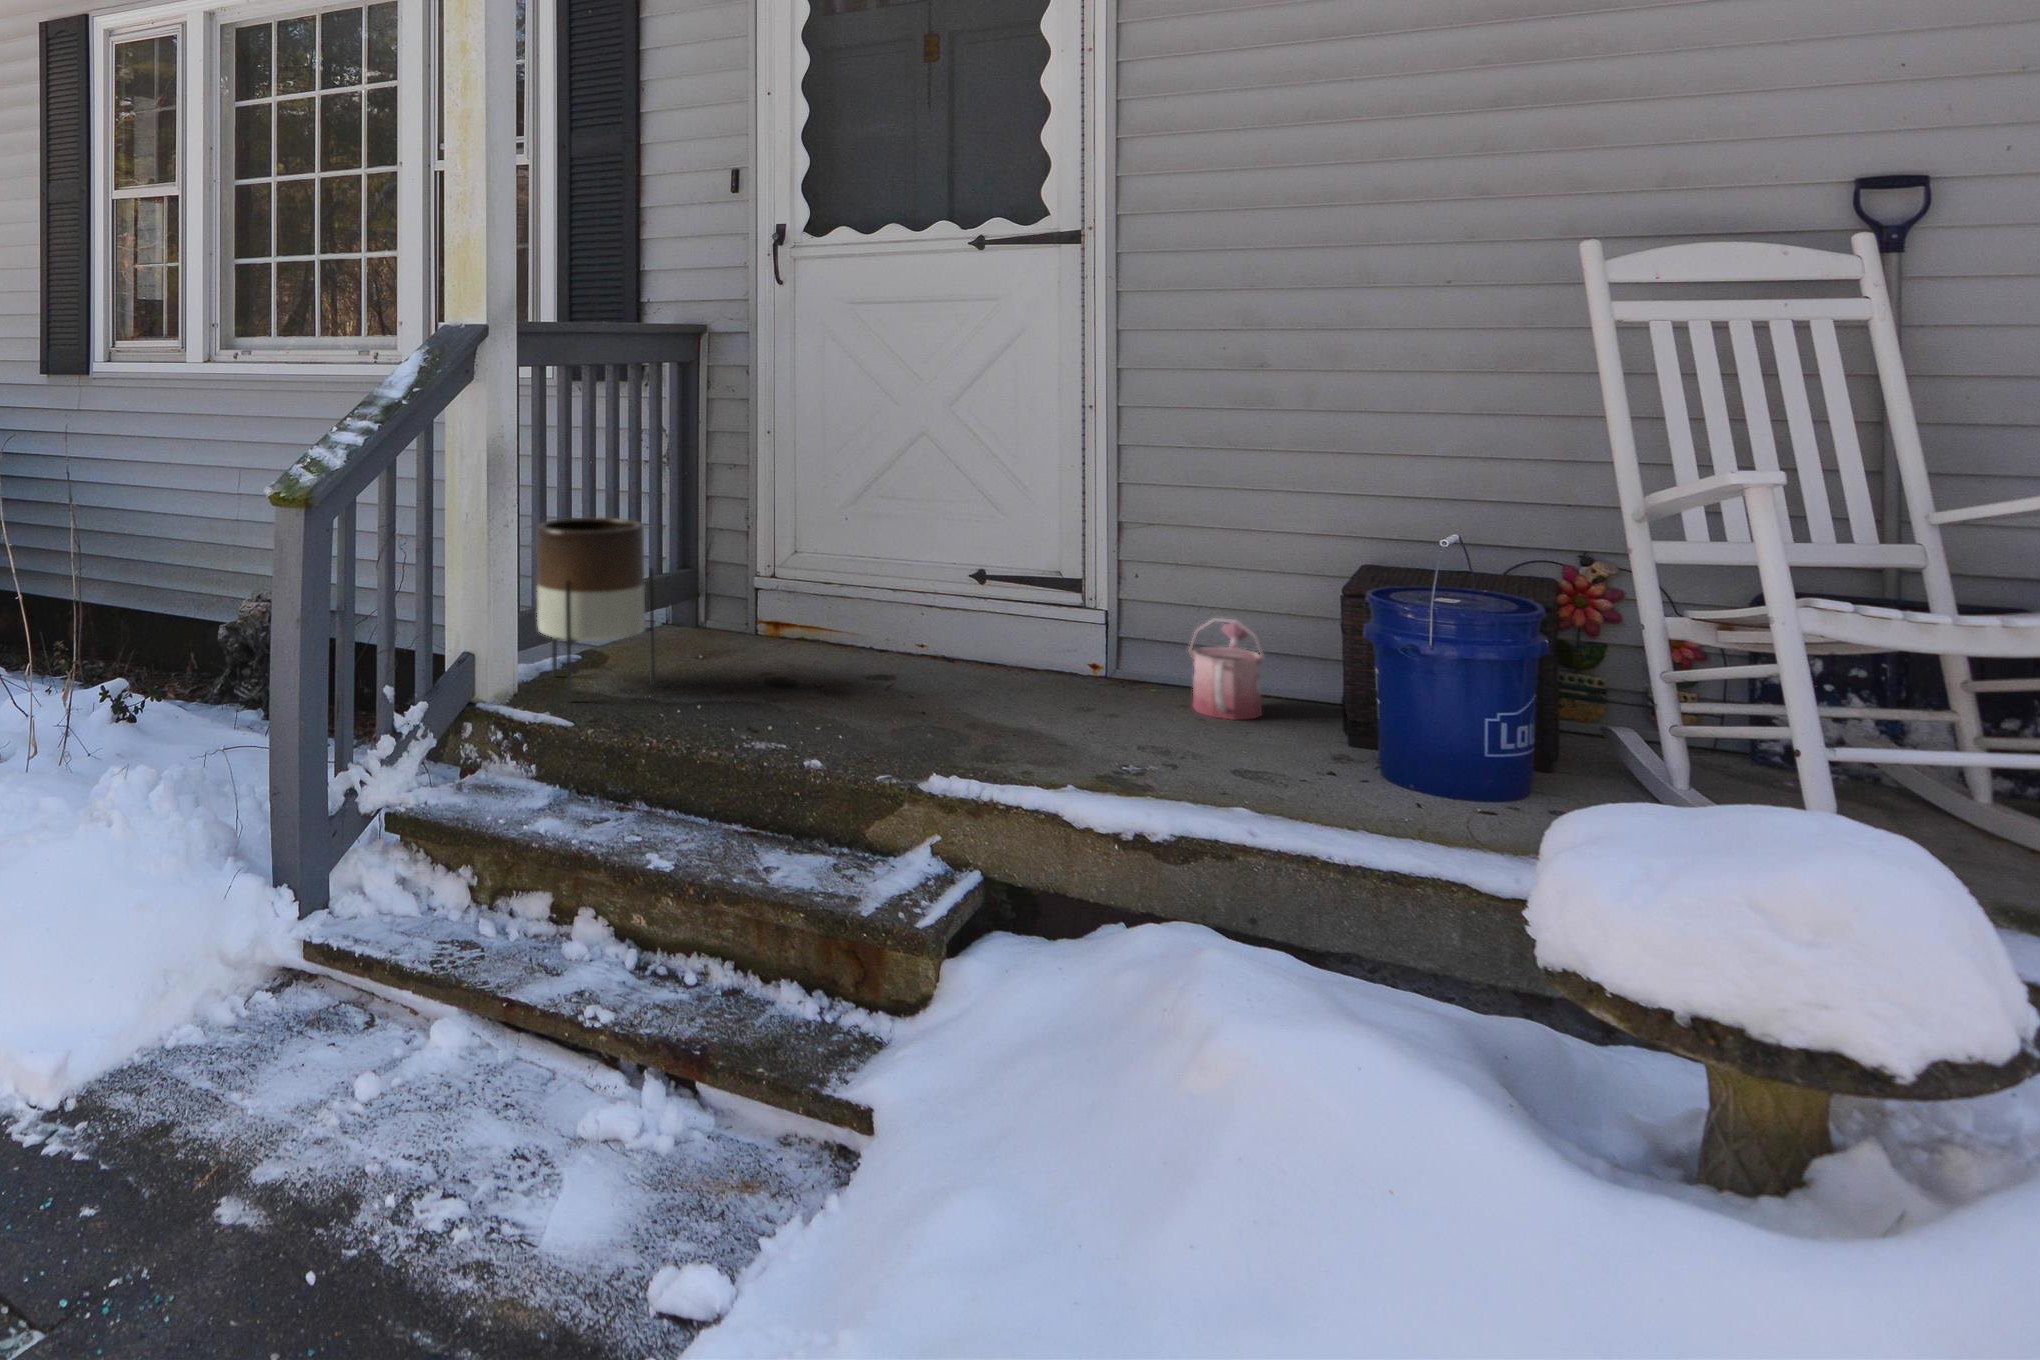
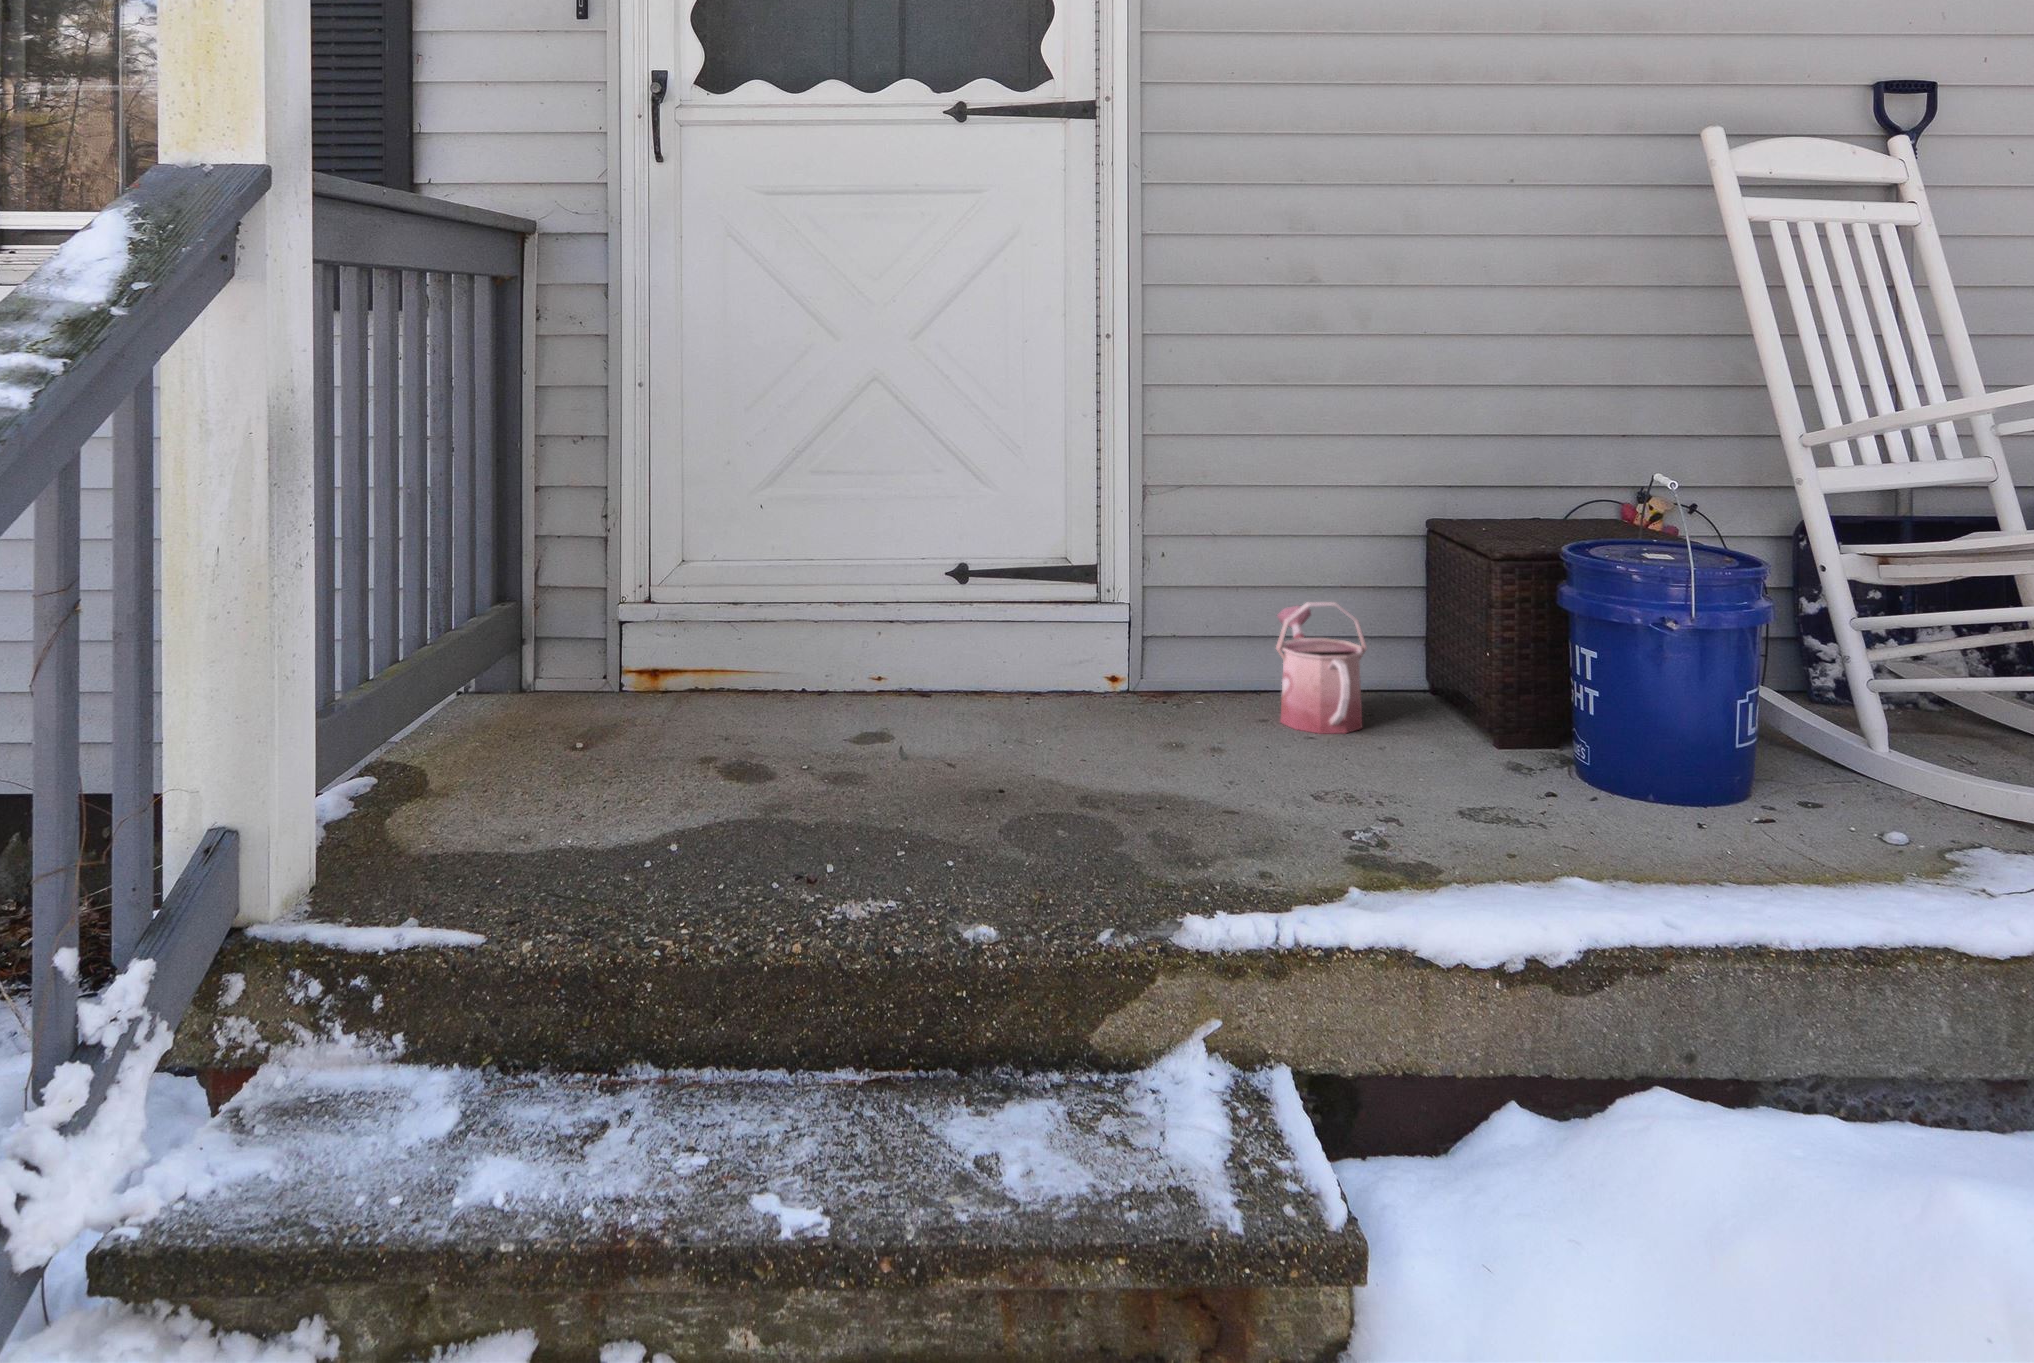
planter: present [536,518,655,702] -> none [346,531,563,888]

